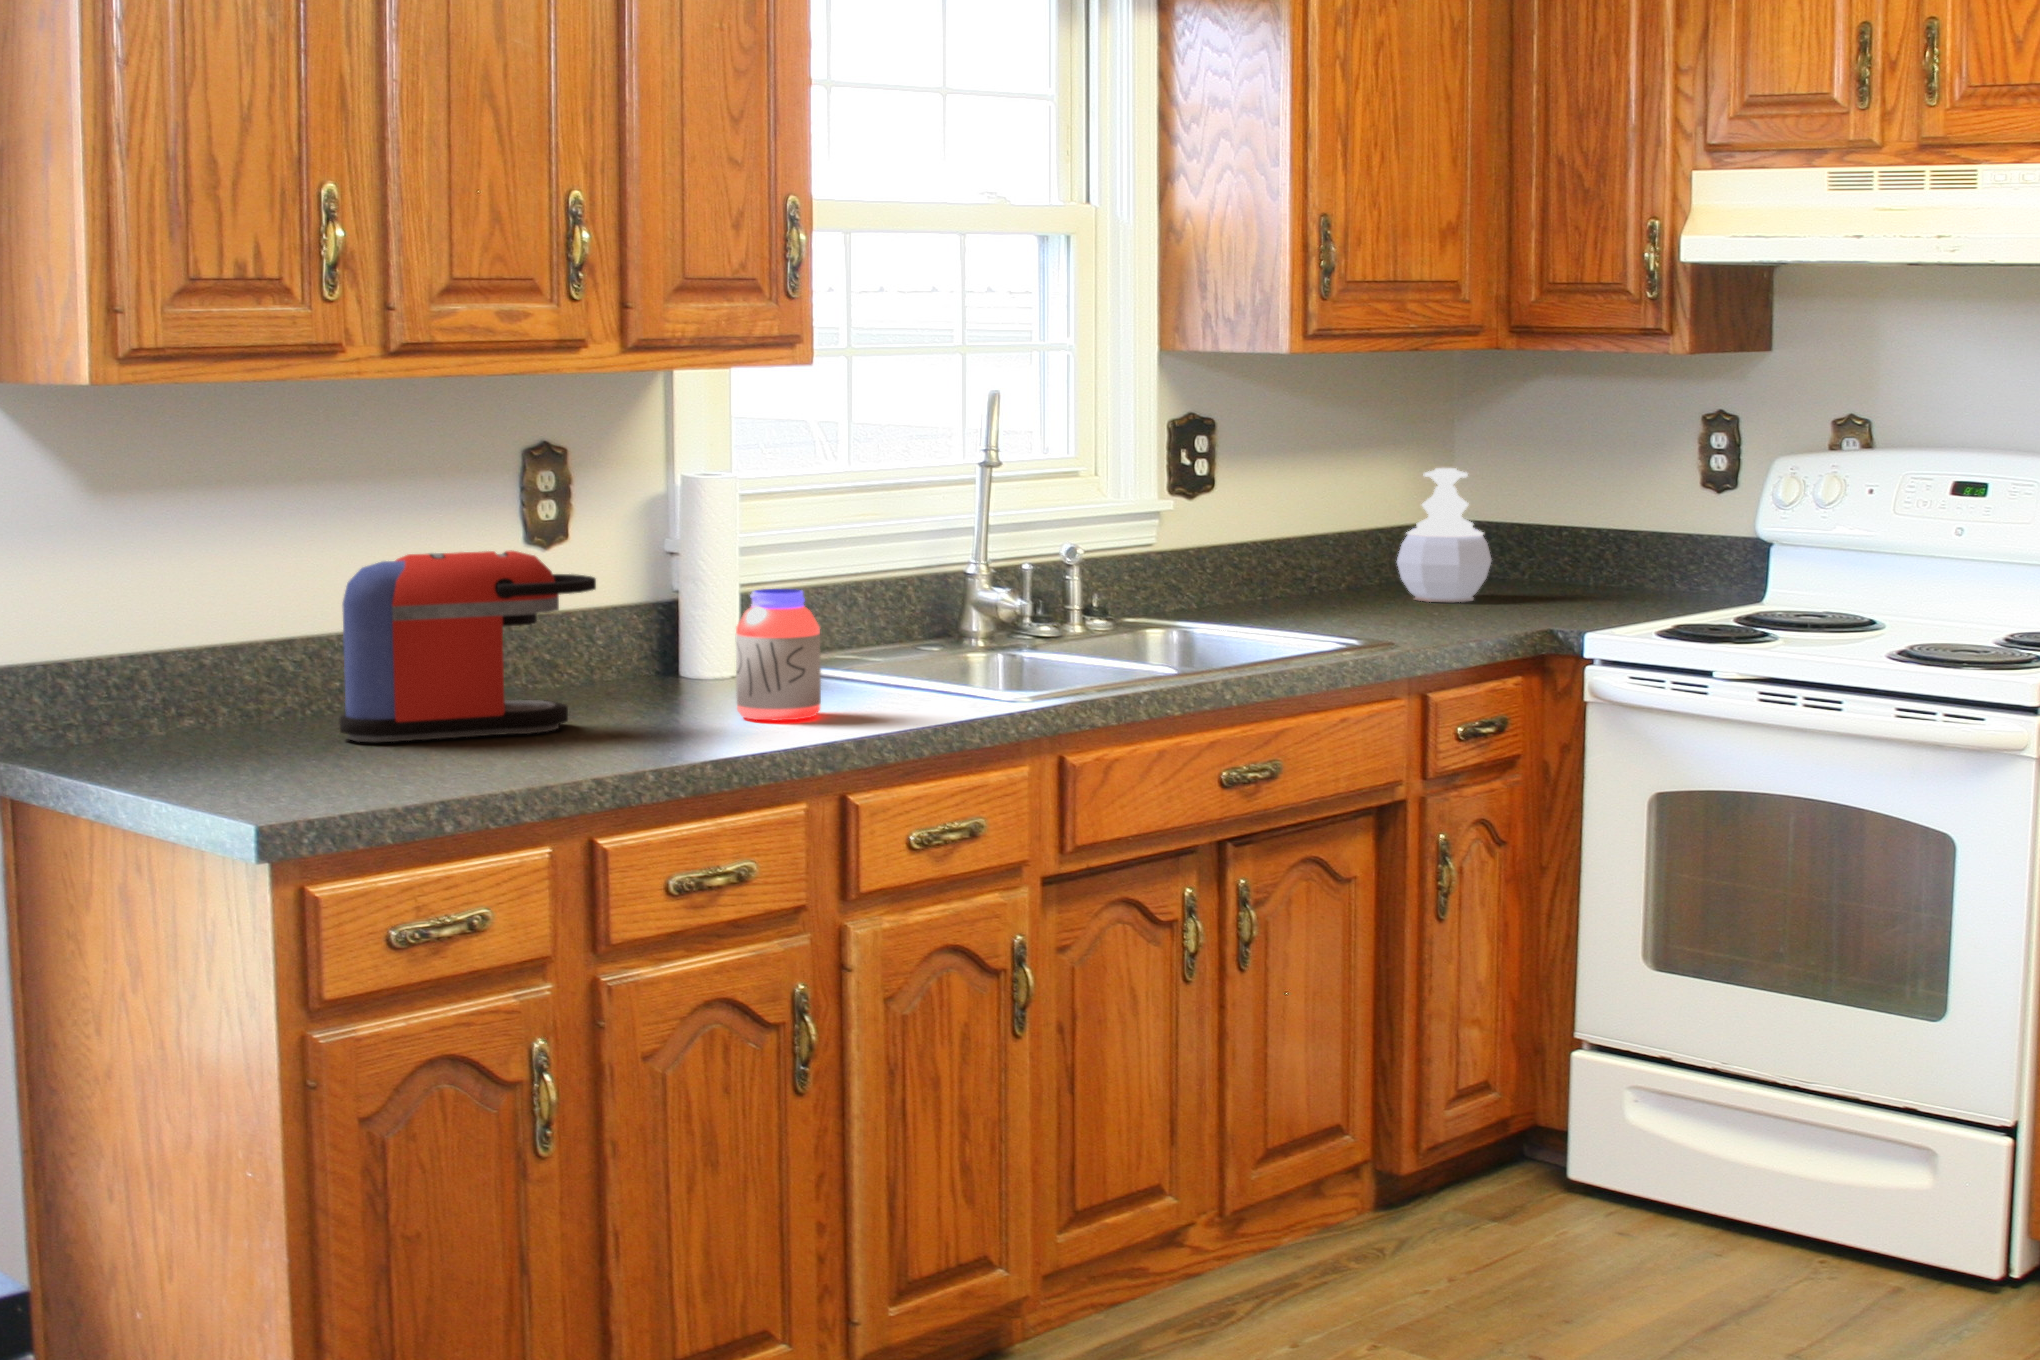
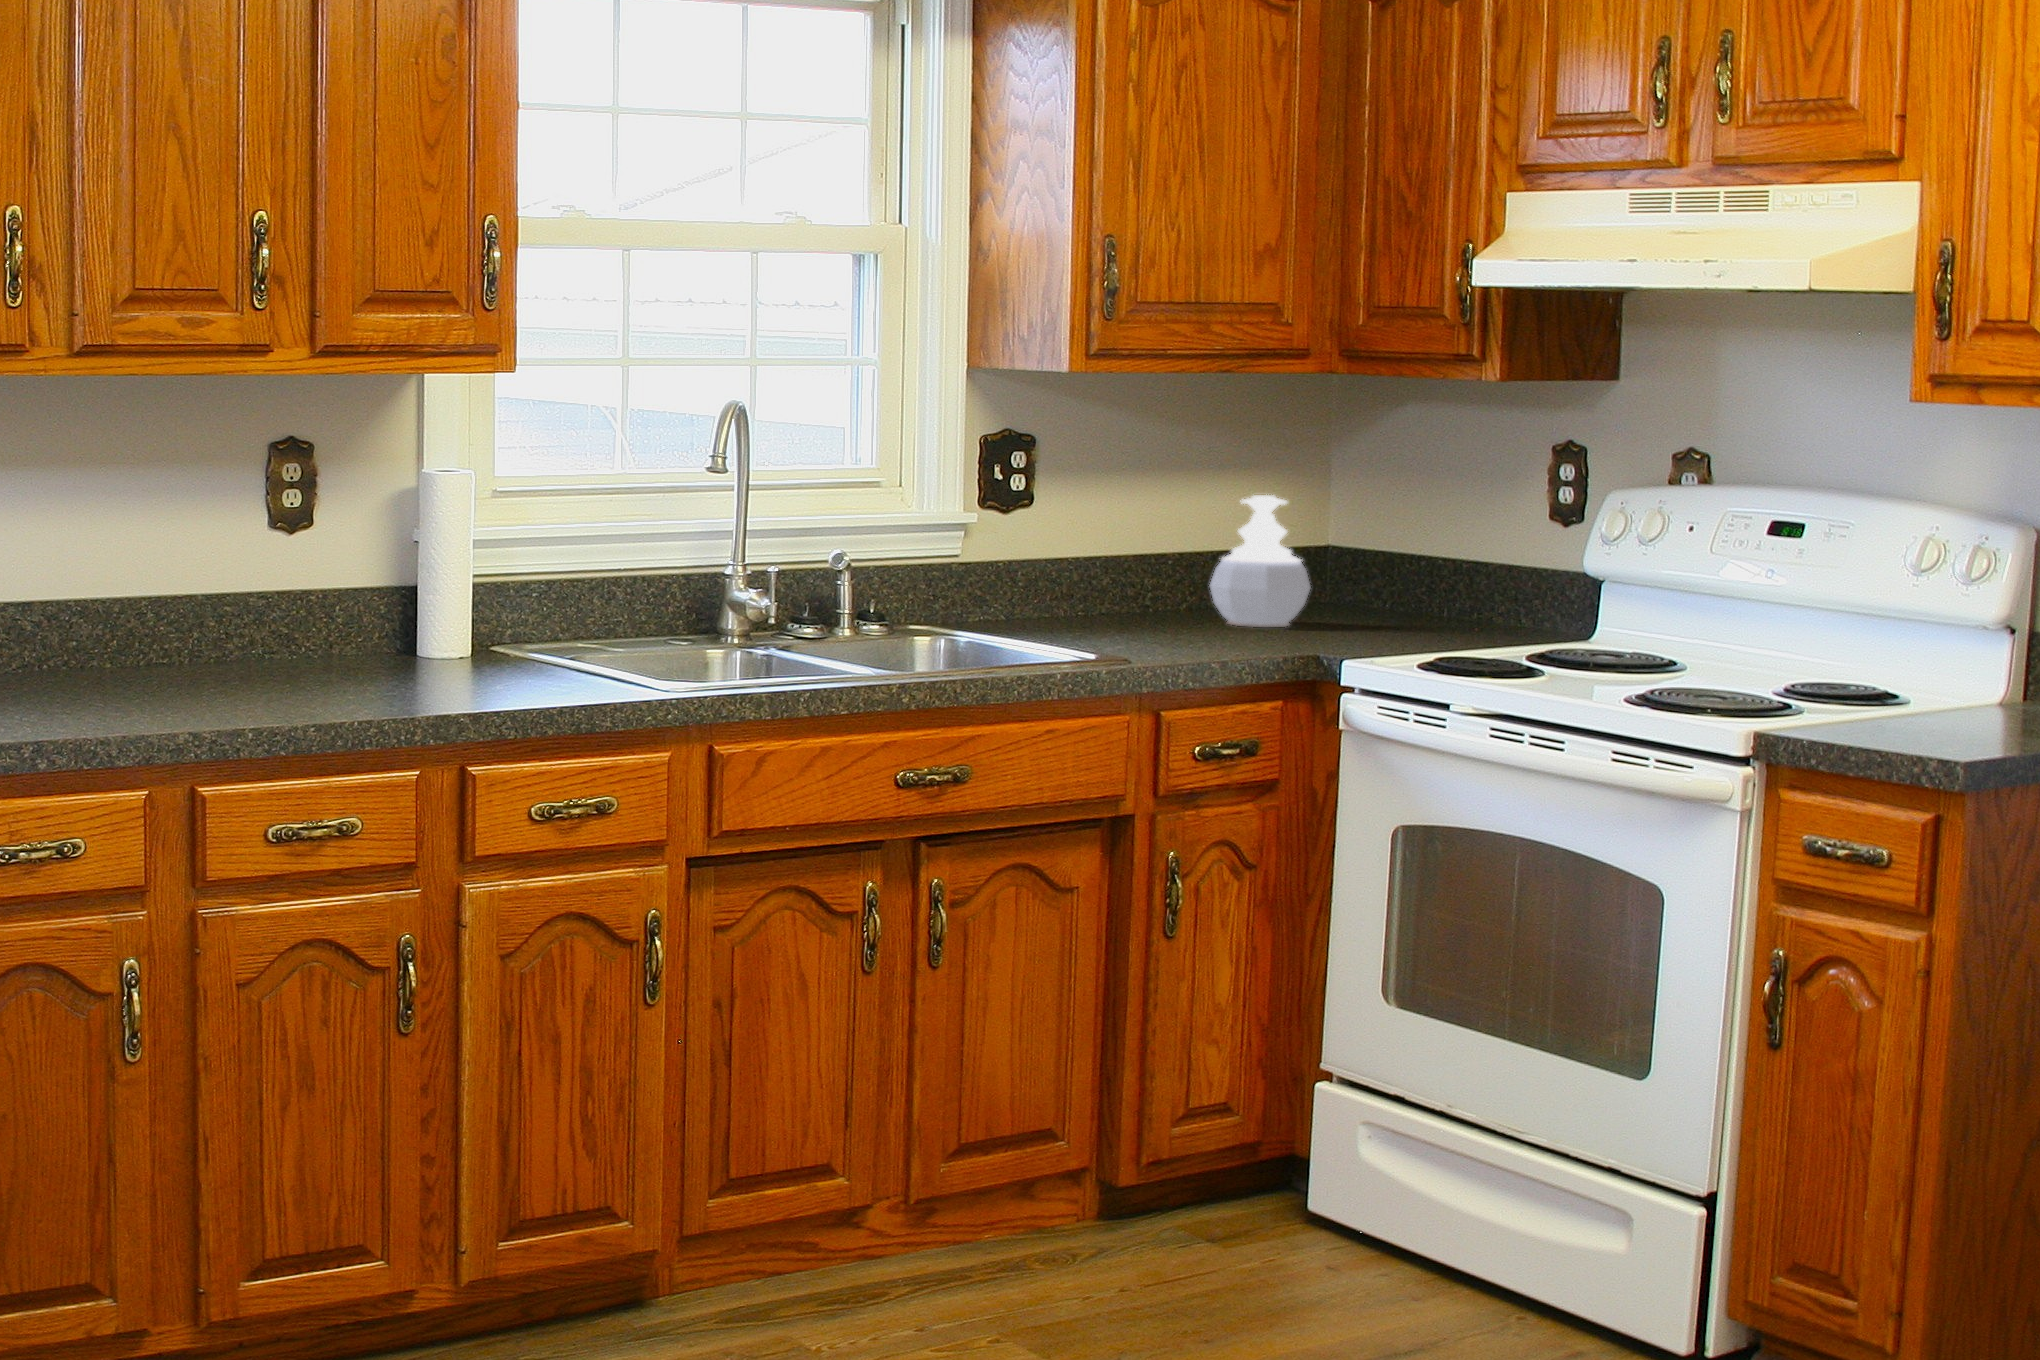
coffee maker: present [340,550,596,742] -> none [43,532,273,694]
jar: present [736,589,821,720] -> none [397,575,473,694]

